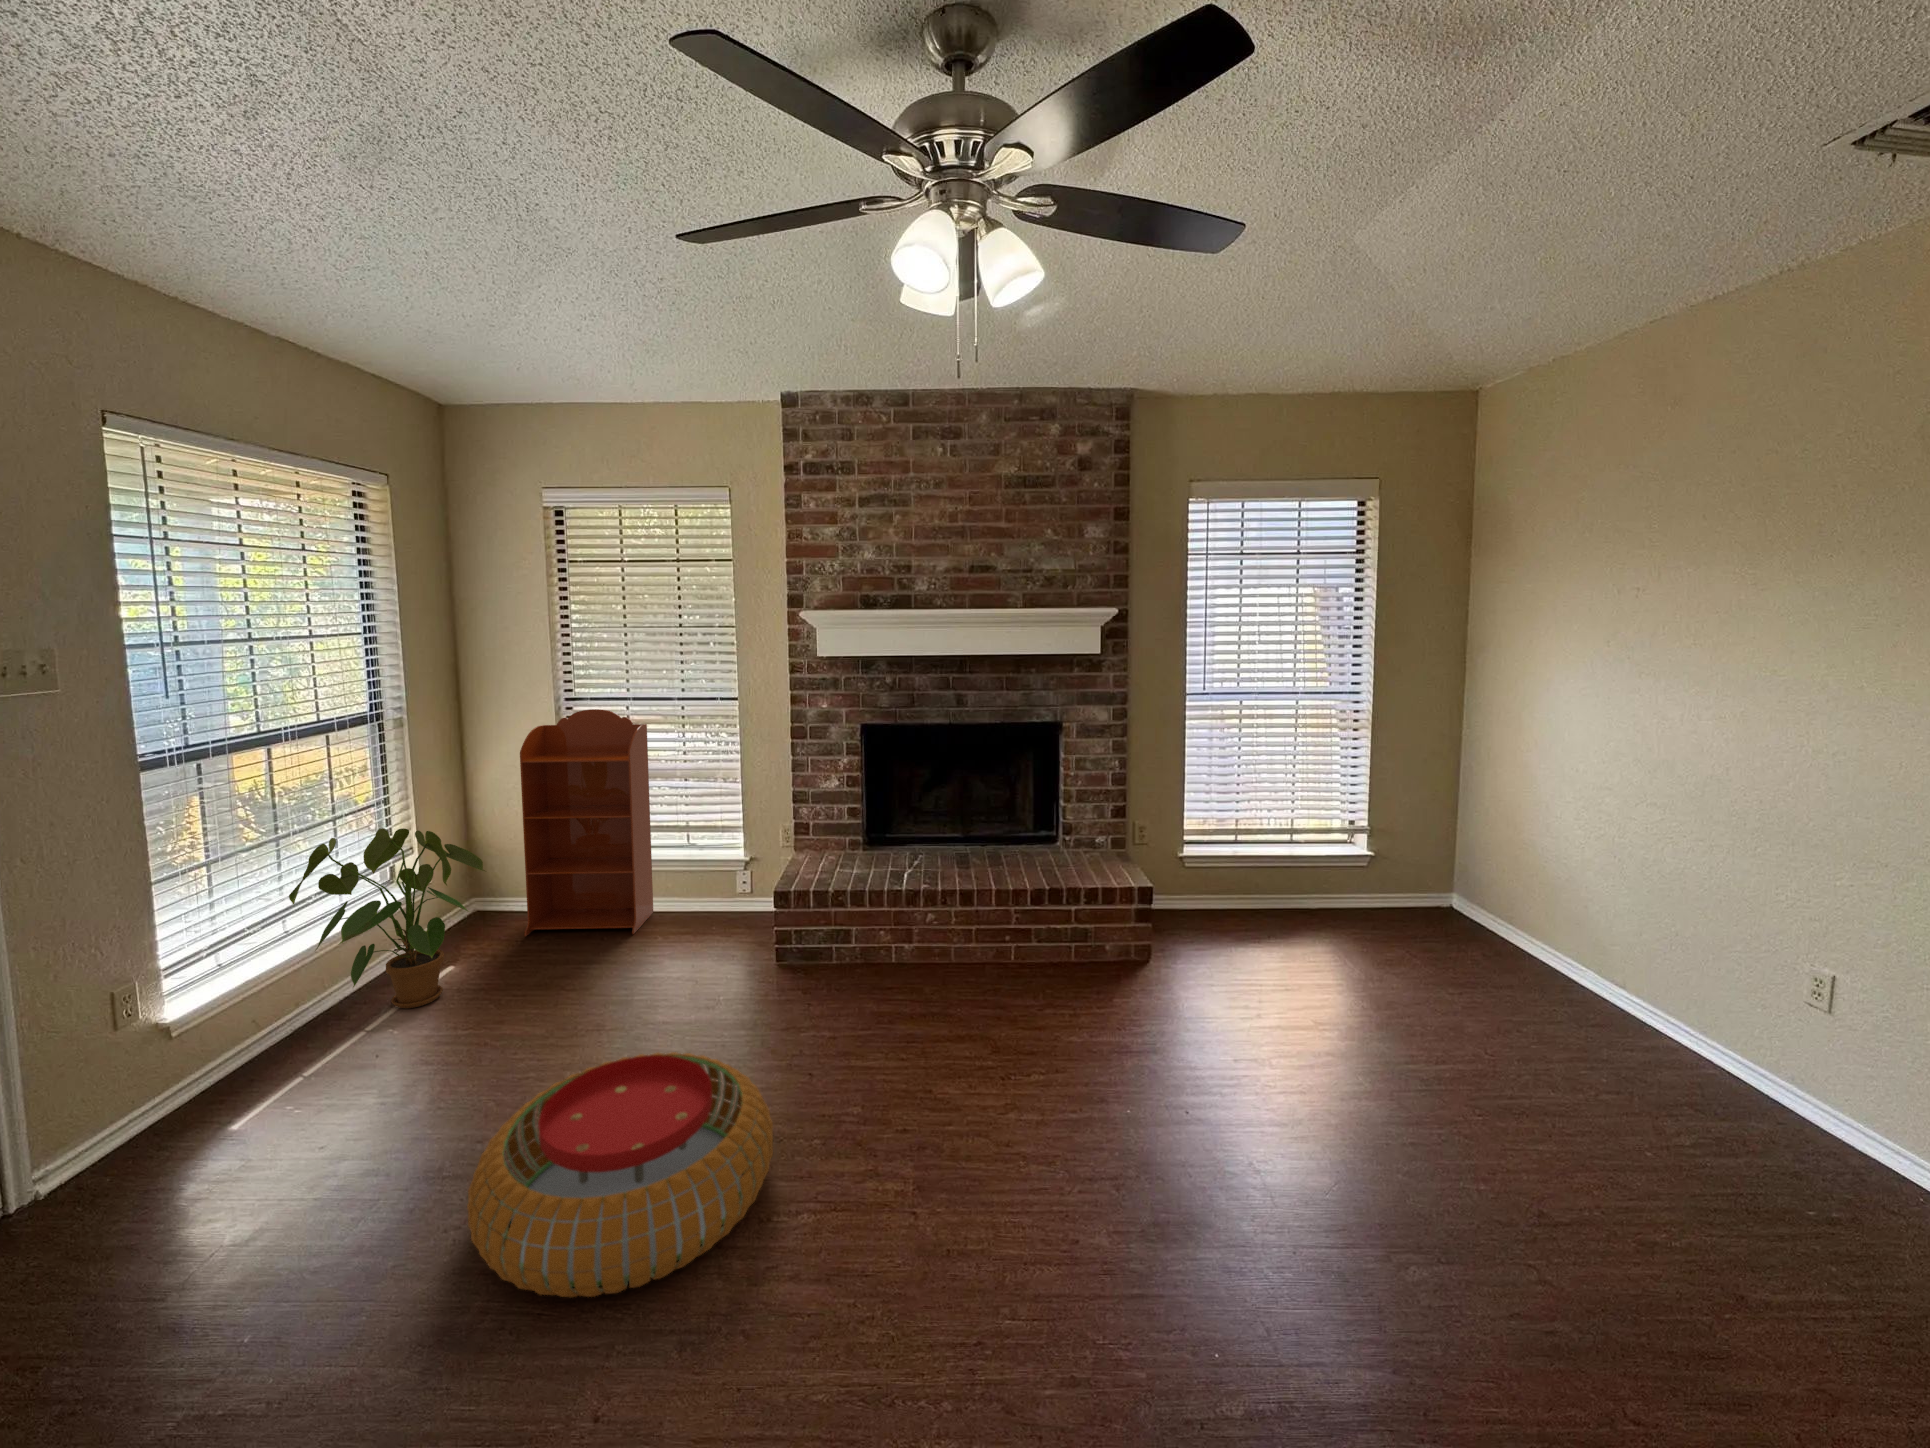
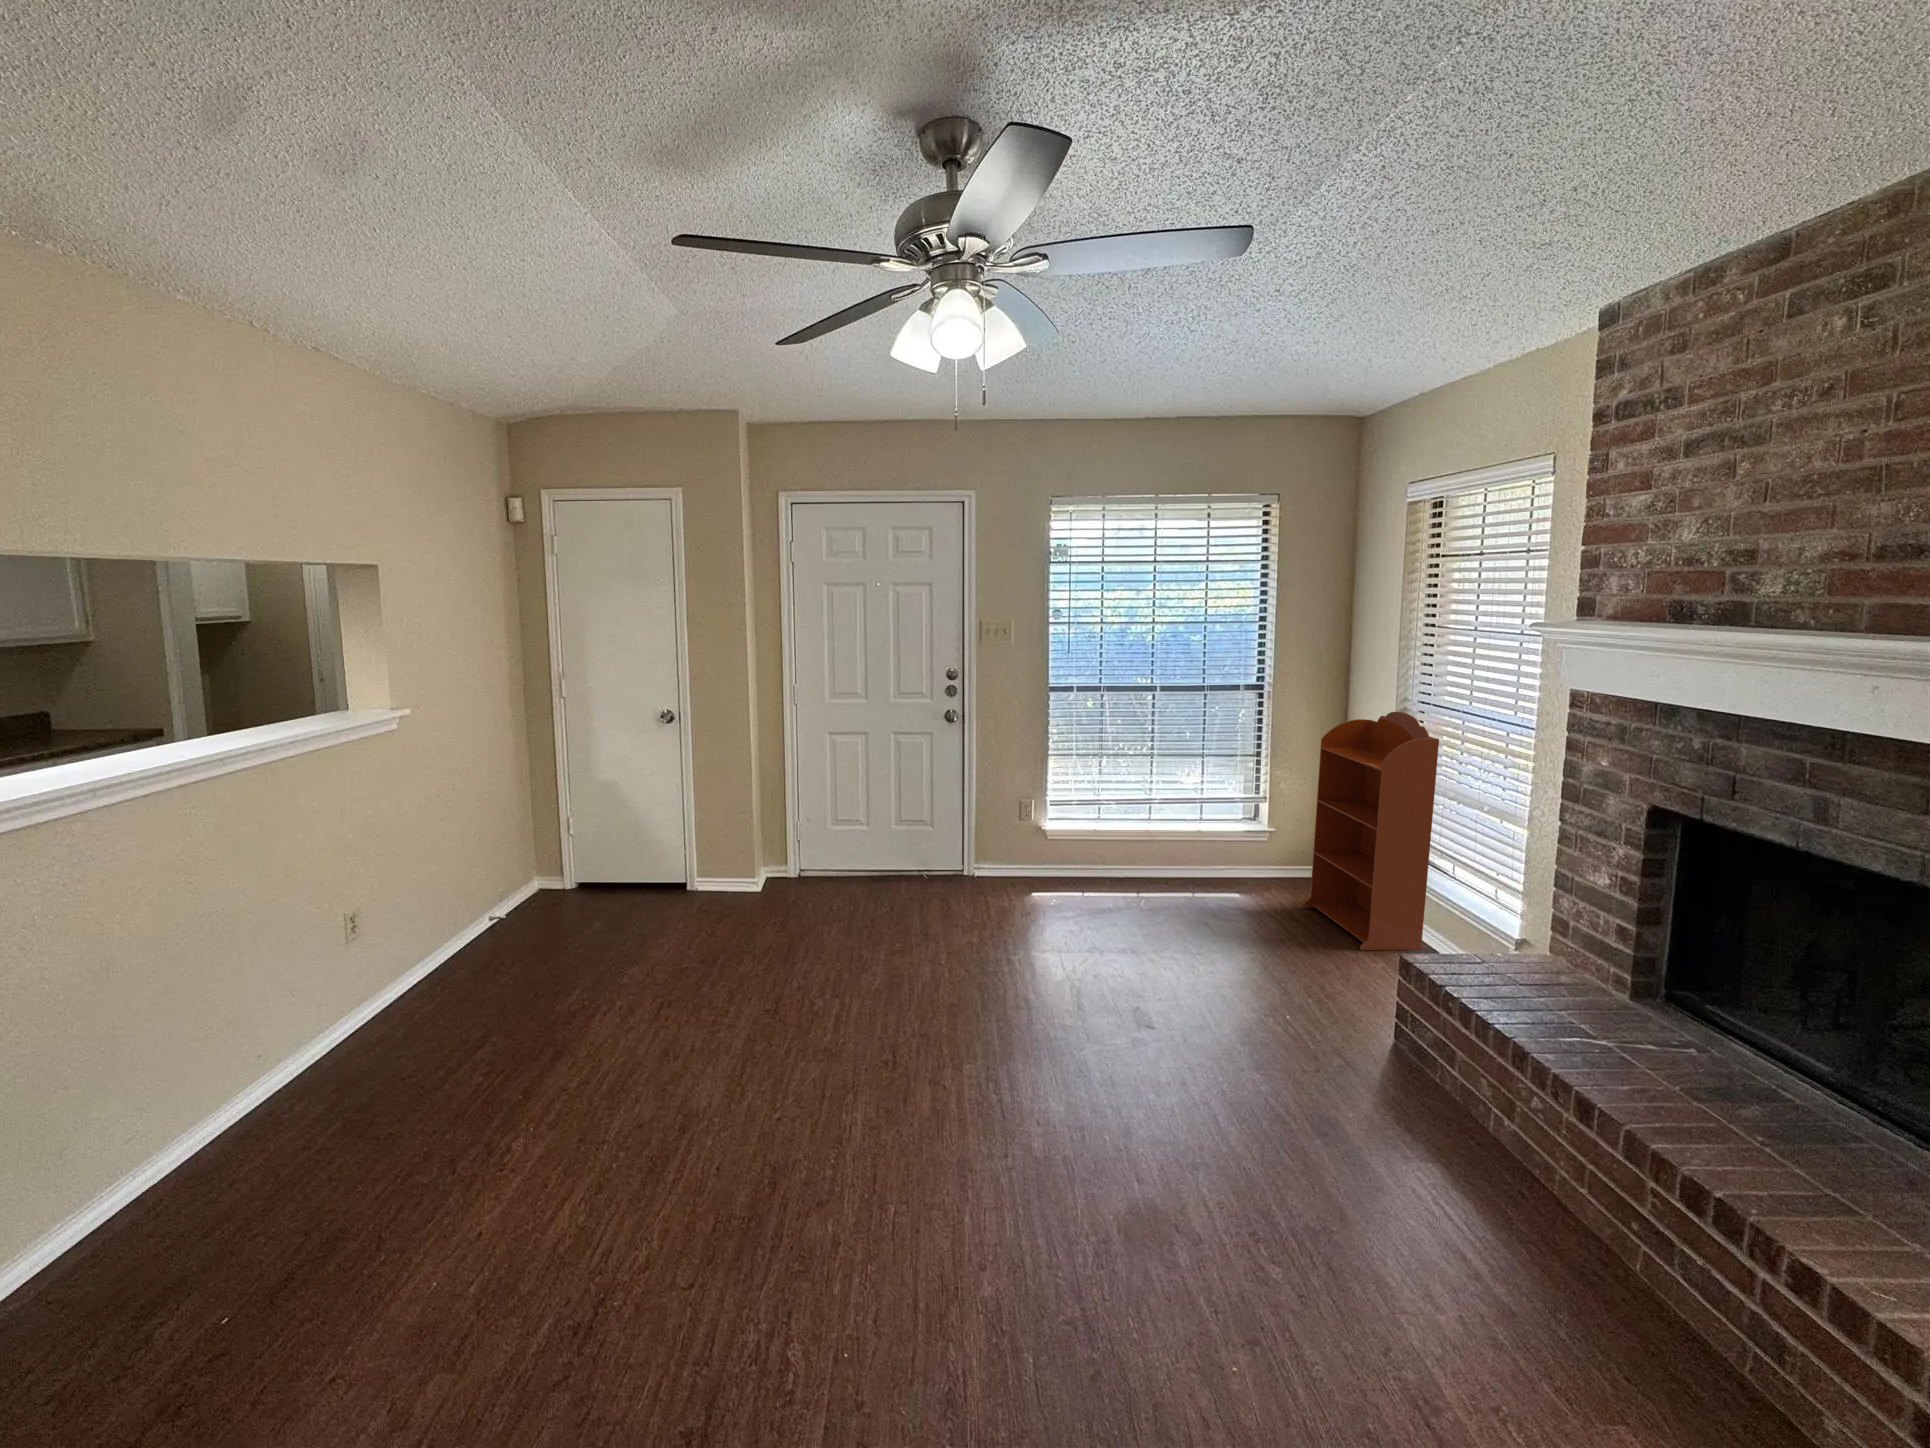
house plant: present [289,828,485,1008] -> none [1122,765,1266,905]
pouf: present [467,1052,773,1298] -> none [918,940,1117,1077]

